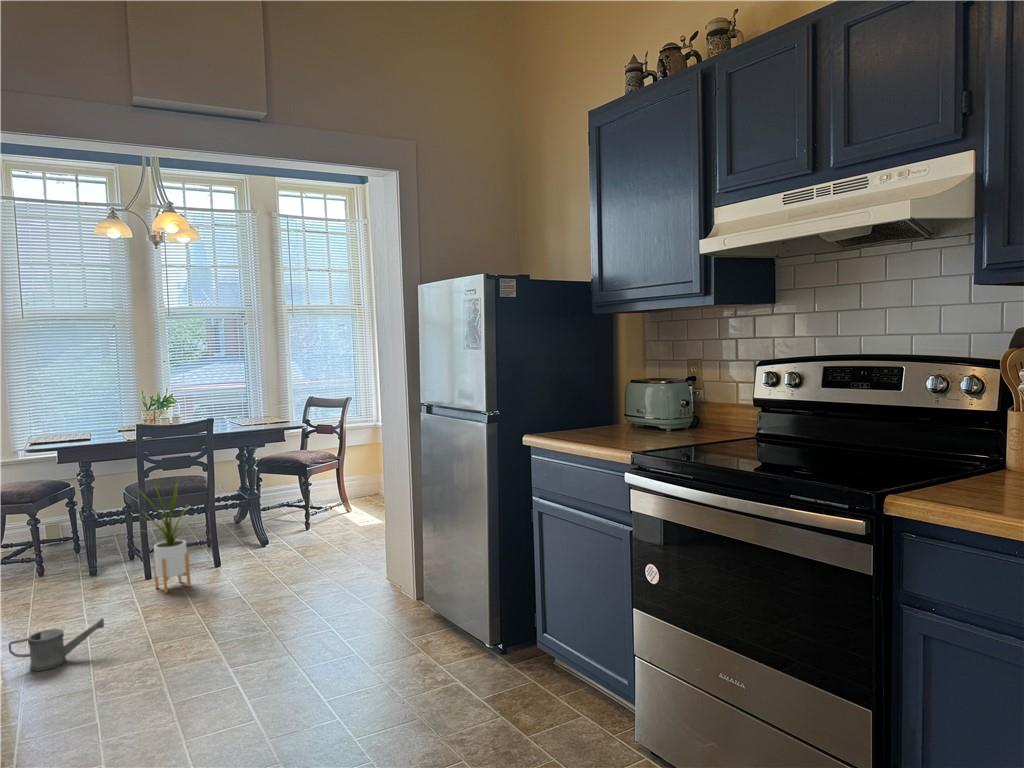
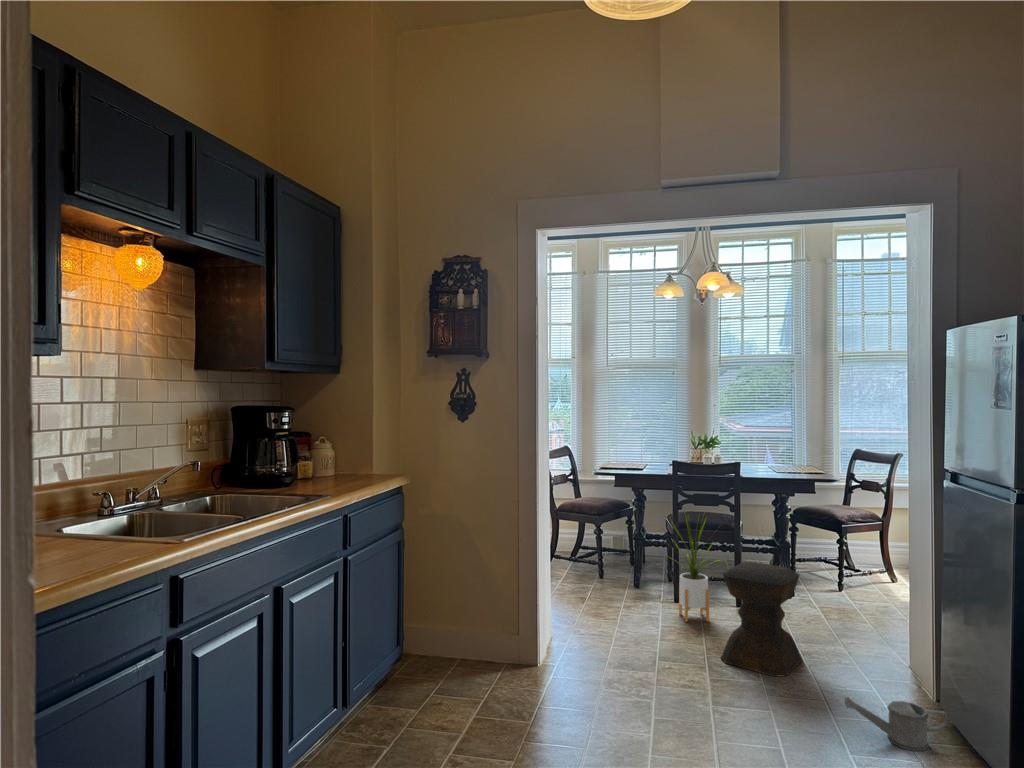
stool: none [210,510,291,616] -> present [721,562,802,677]
watering can: present [9,618,104,671] -> present [845,696,947,751]

